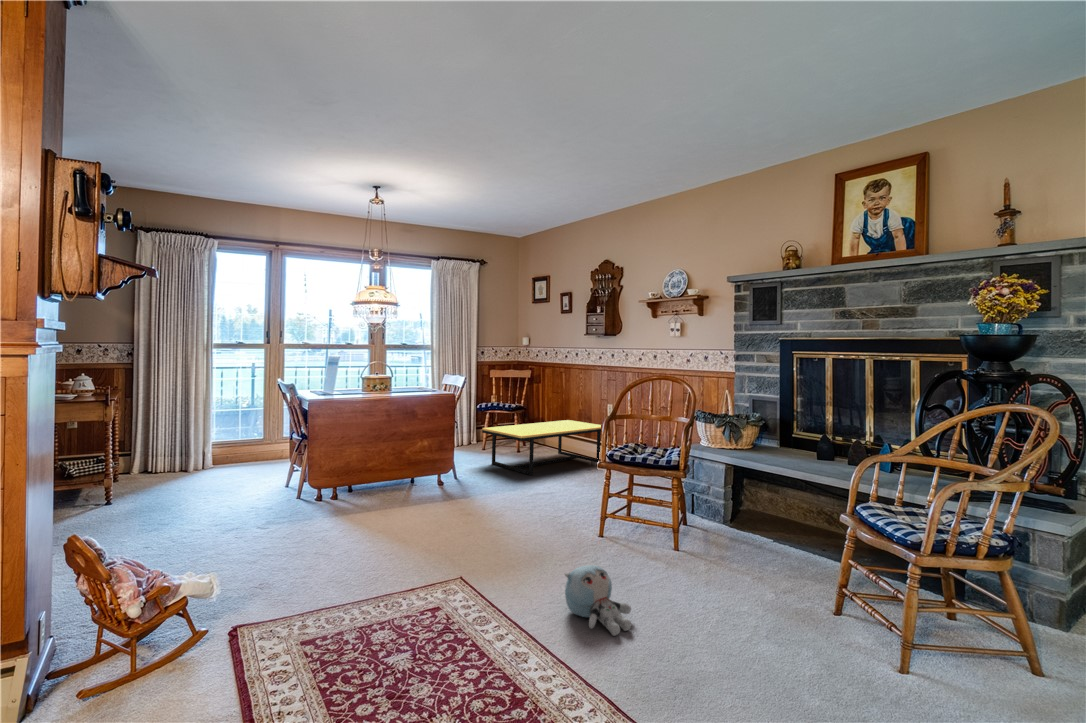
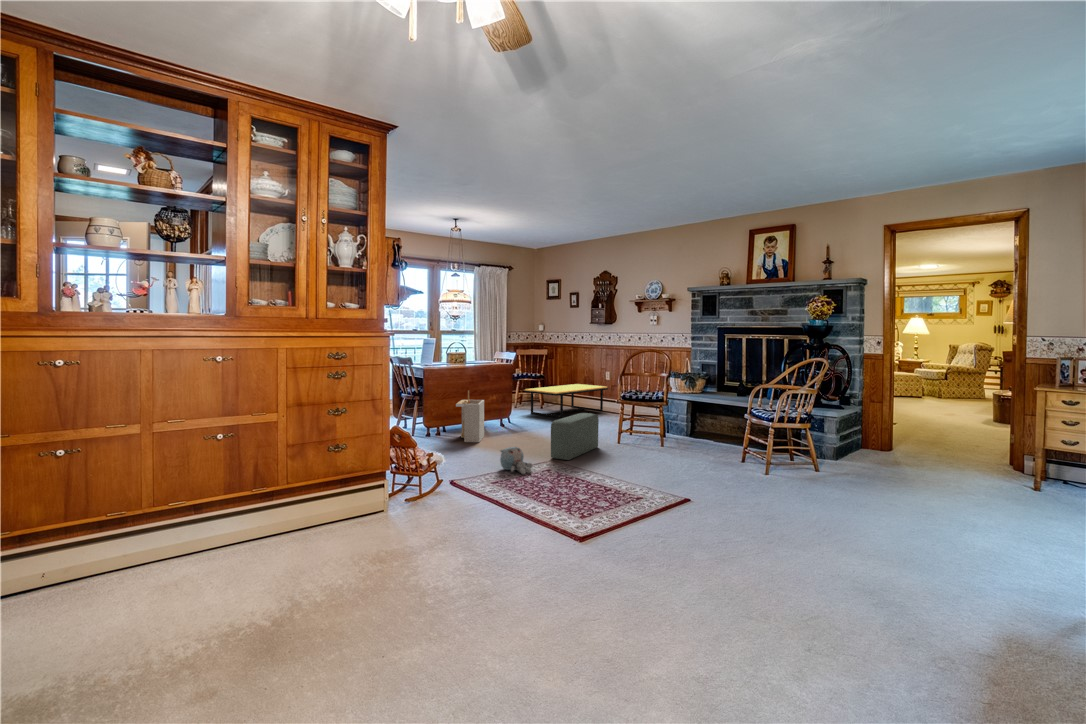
storage bin: none [314,438,378,531] -> present [456,391,484,442]
pouf: none [441,489,556,601] -> present [551,413,599,460]
plush toy: present [564,564,631,636] -> present [500,447,533,474]

